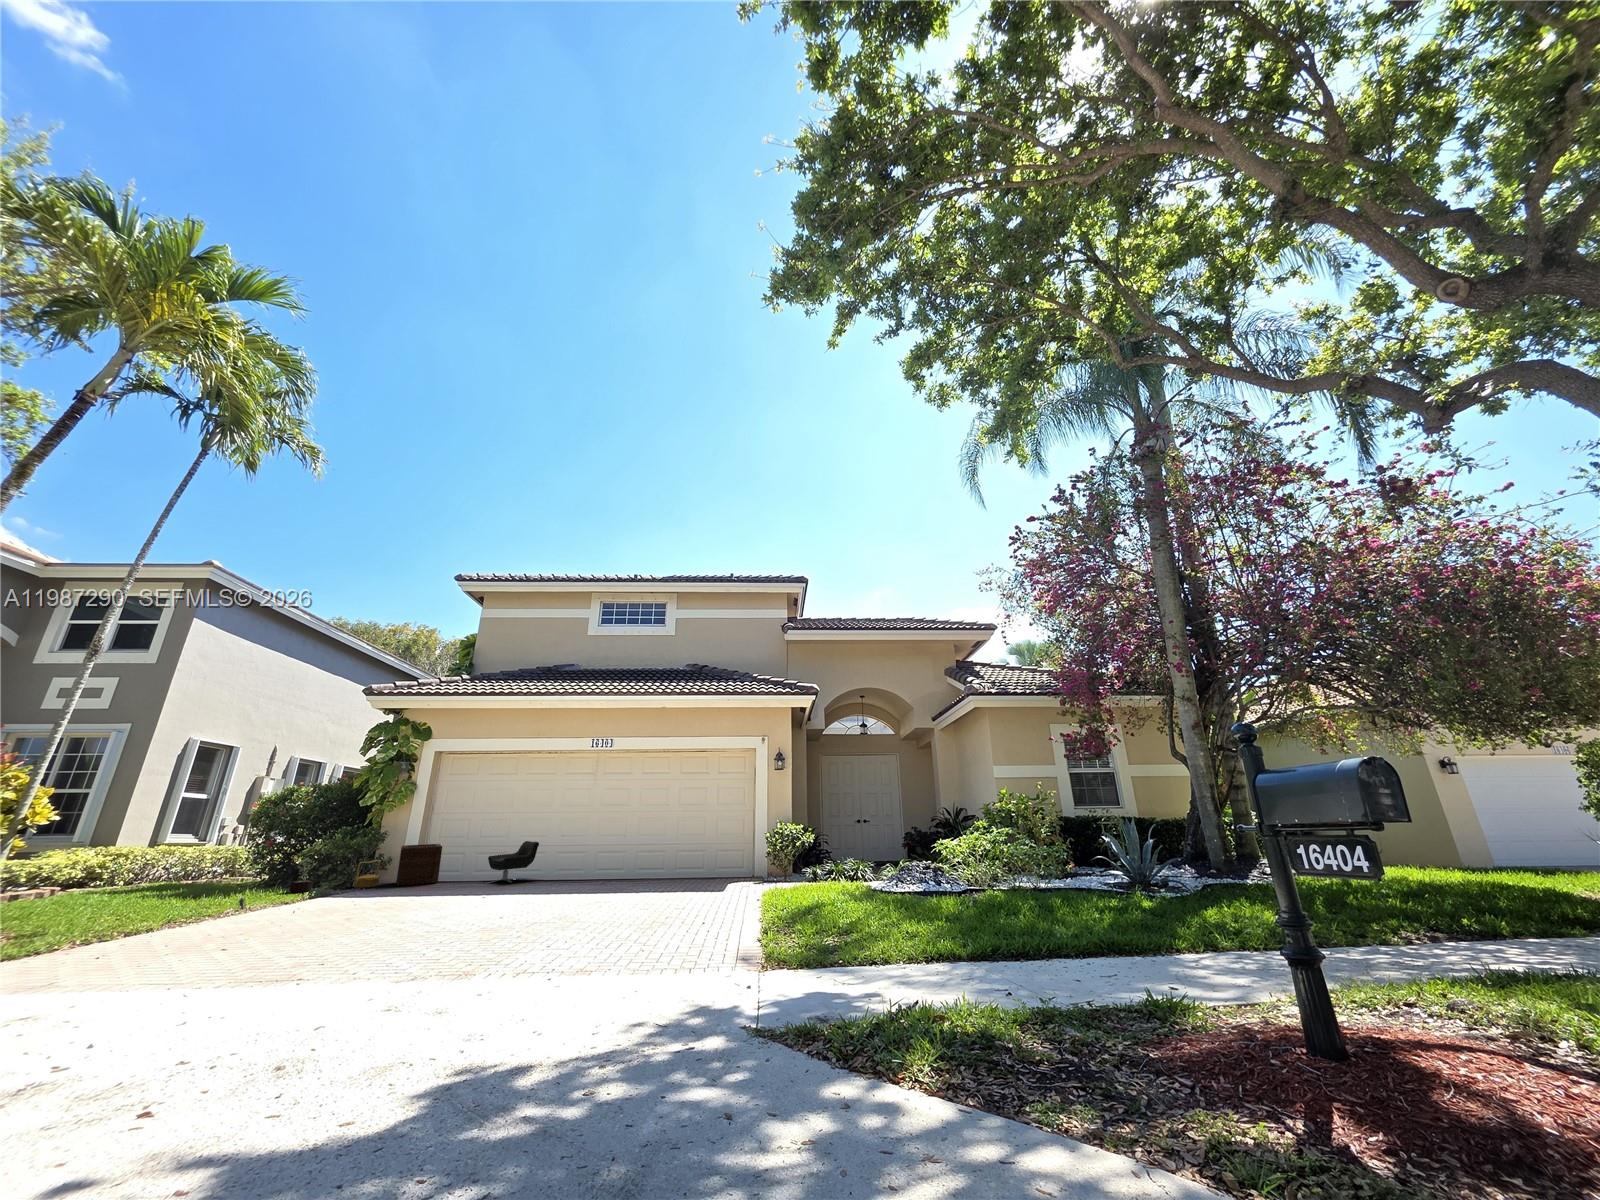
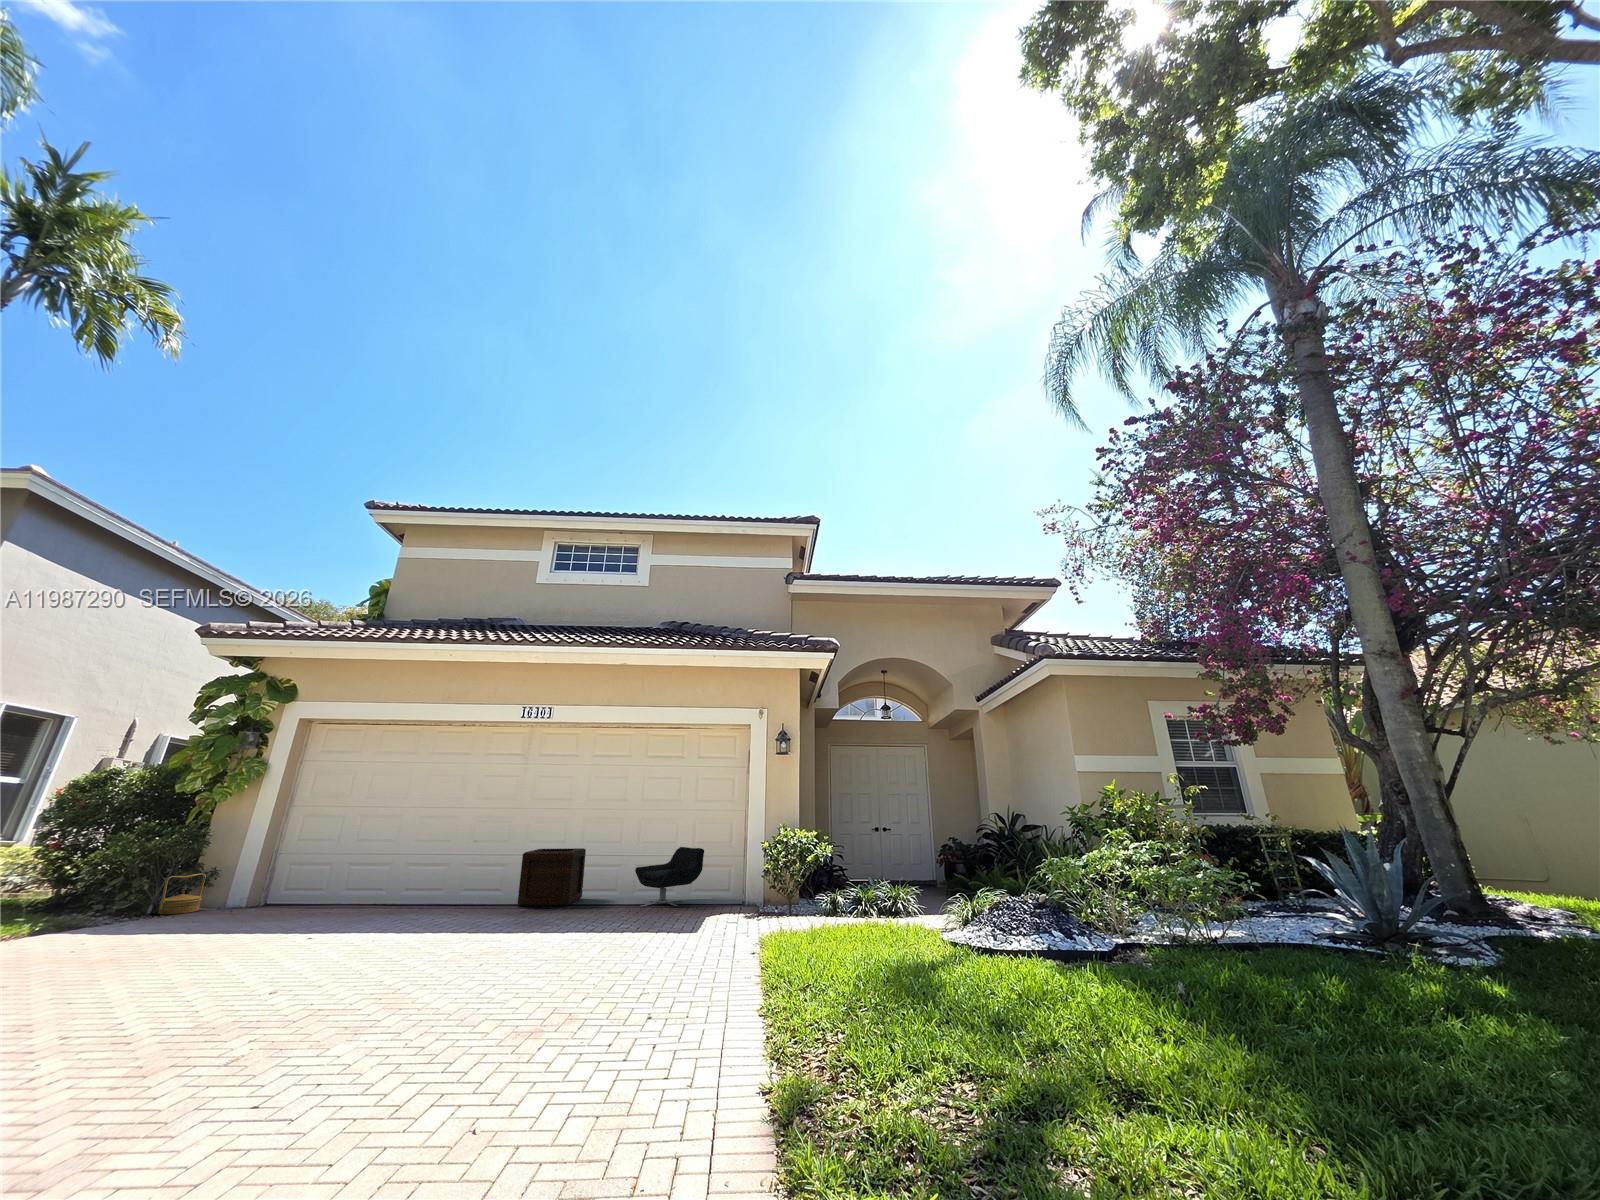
lounge chair: present [488,841,539,883] -> present [635,847,704,906]
wooden crate: present [396,844,442,886] -> present [518,848,586,906]
decorative plant: present [290,858,313,893] -> none [49,869,94,923]

